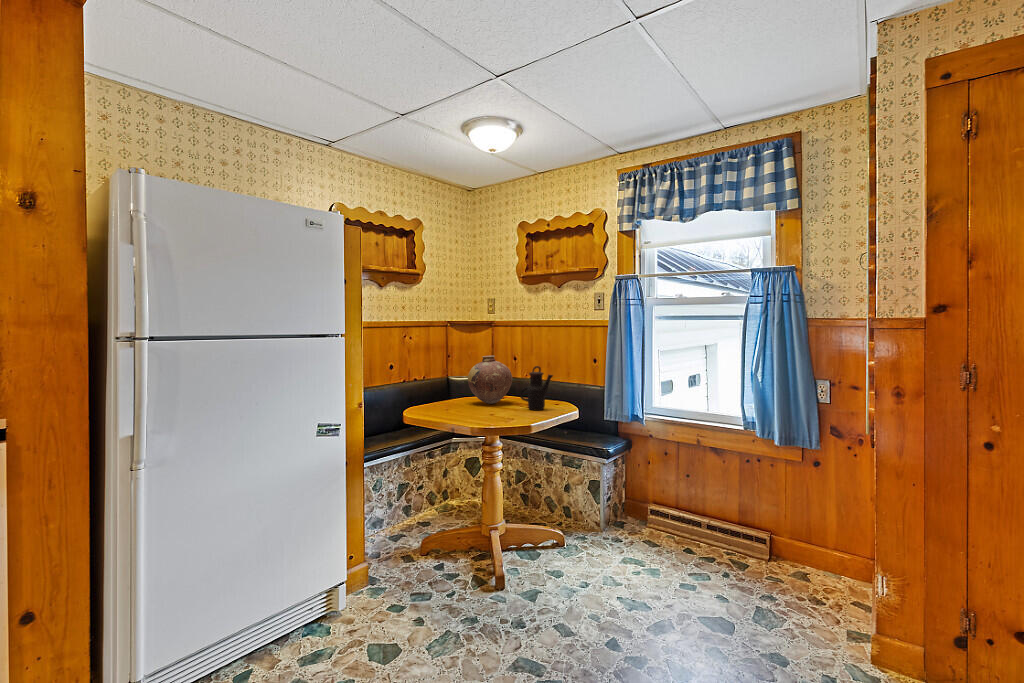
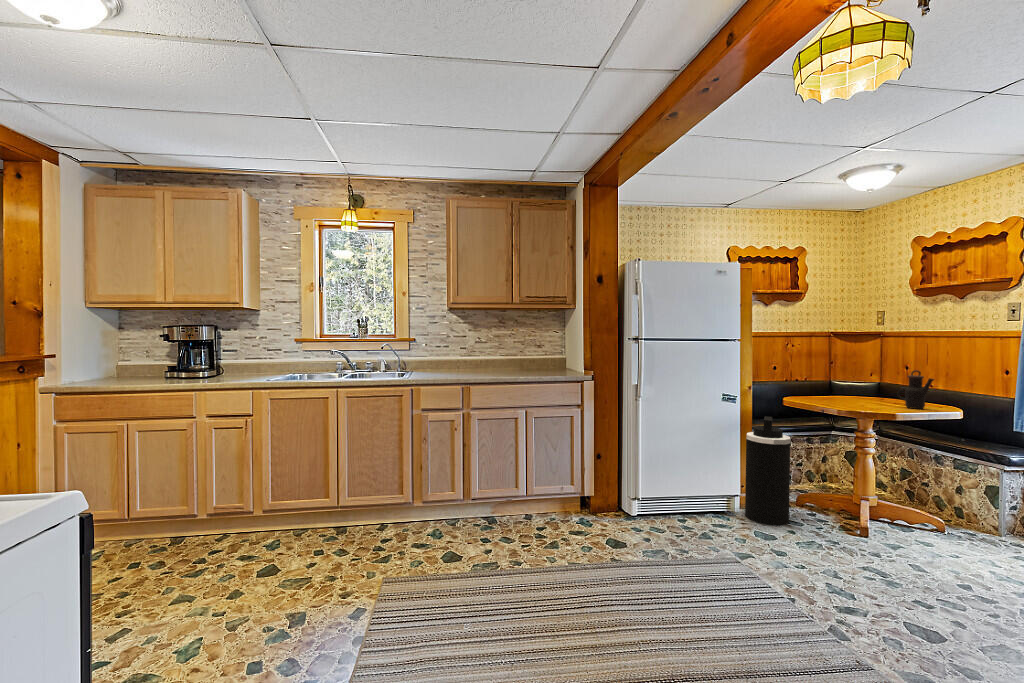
vase: present [468,356,512,404] -> none [845,360,893,401]
trash can: none [358,442,416,603] -> present [745,416,790,525]

